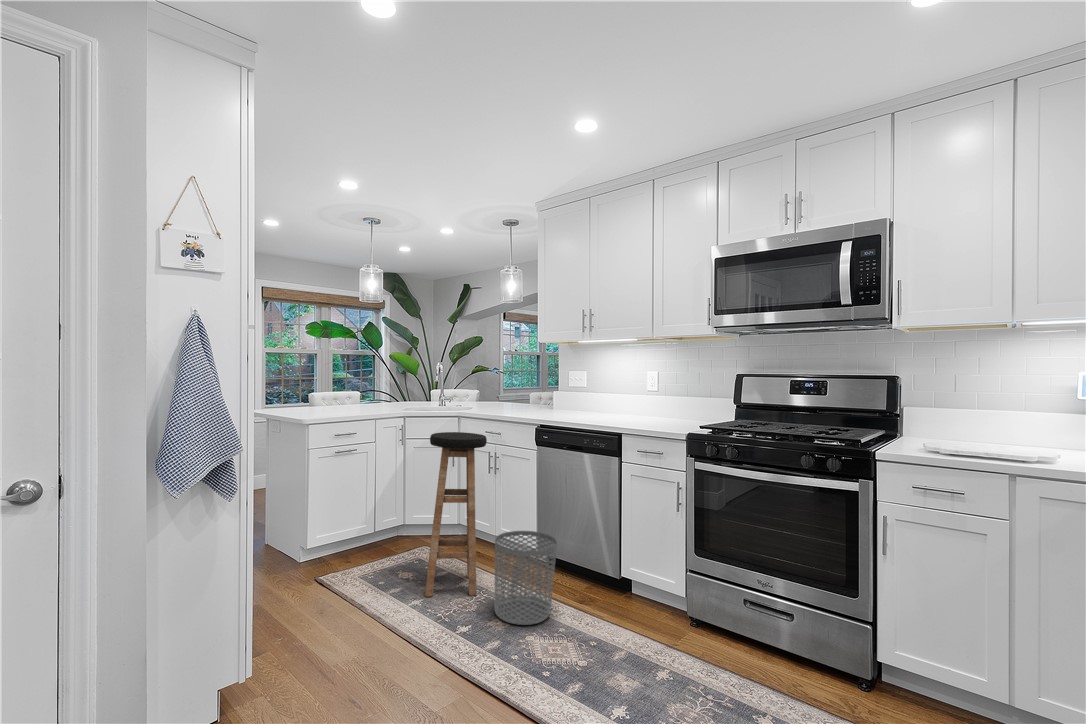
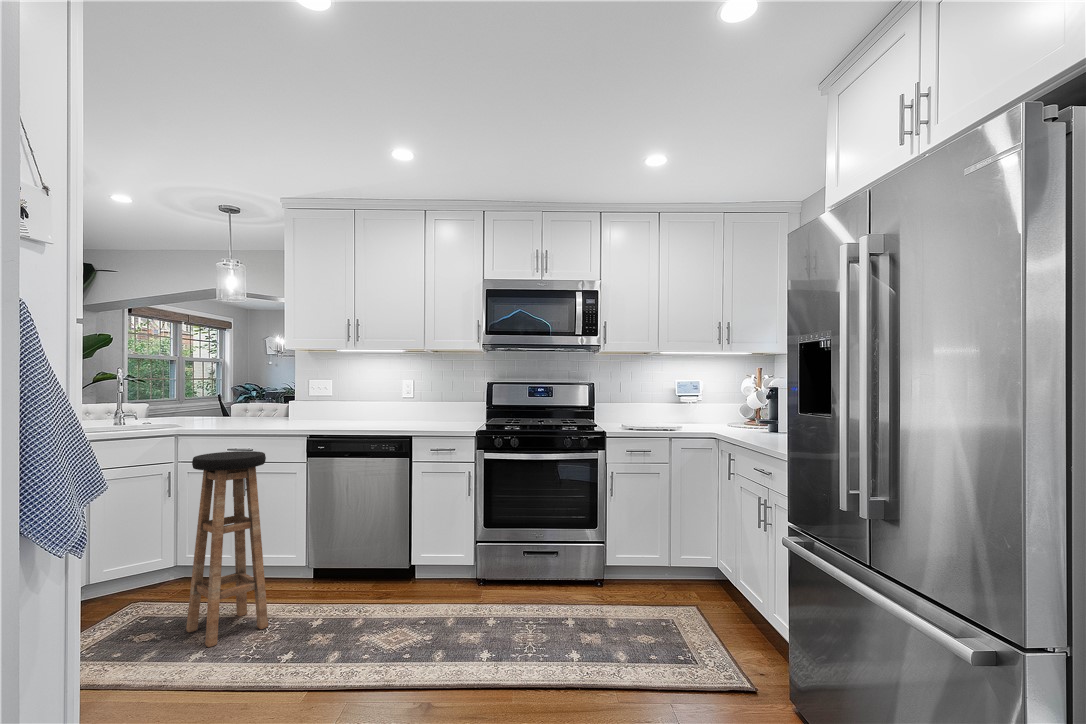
waste bin: present [494,531,557,625] -> none [300,540,367,636]

